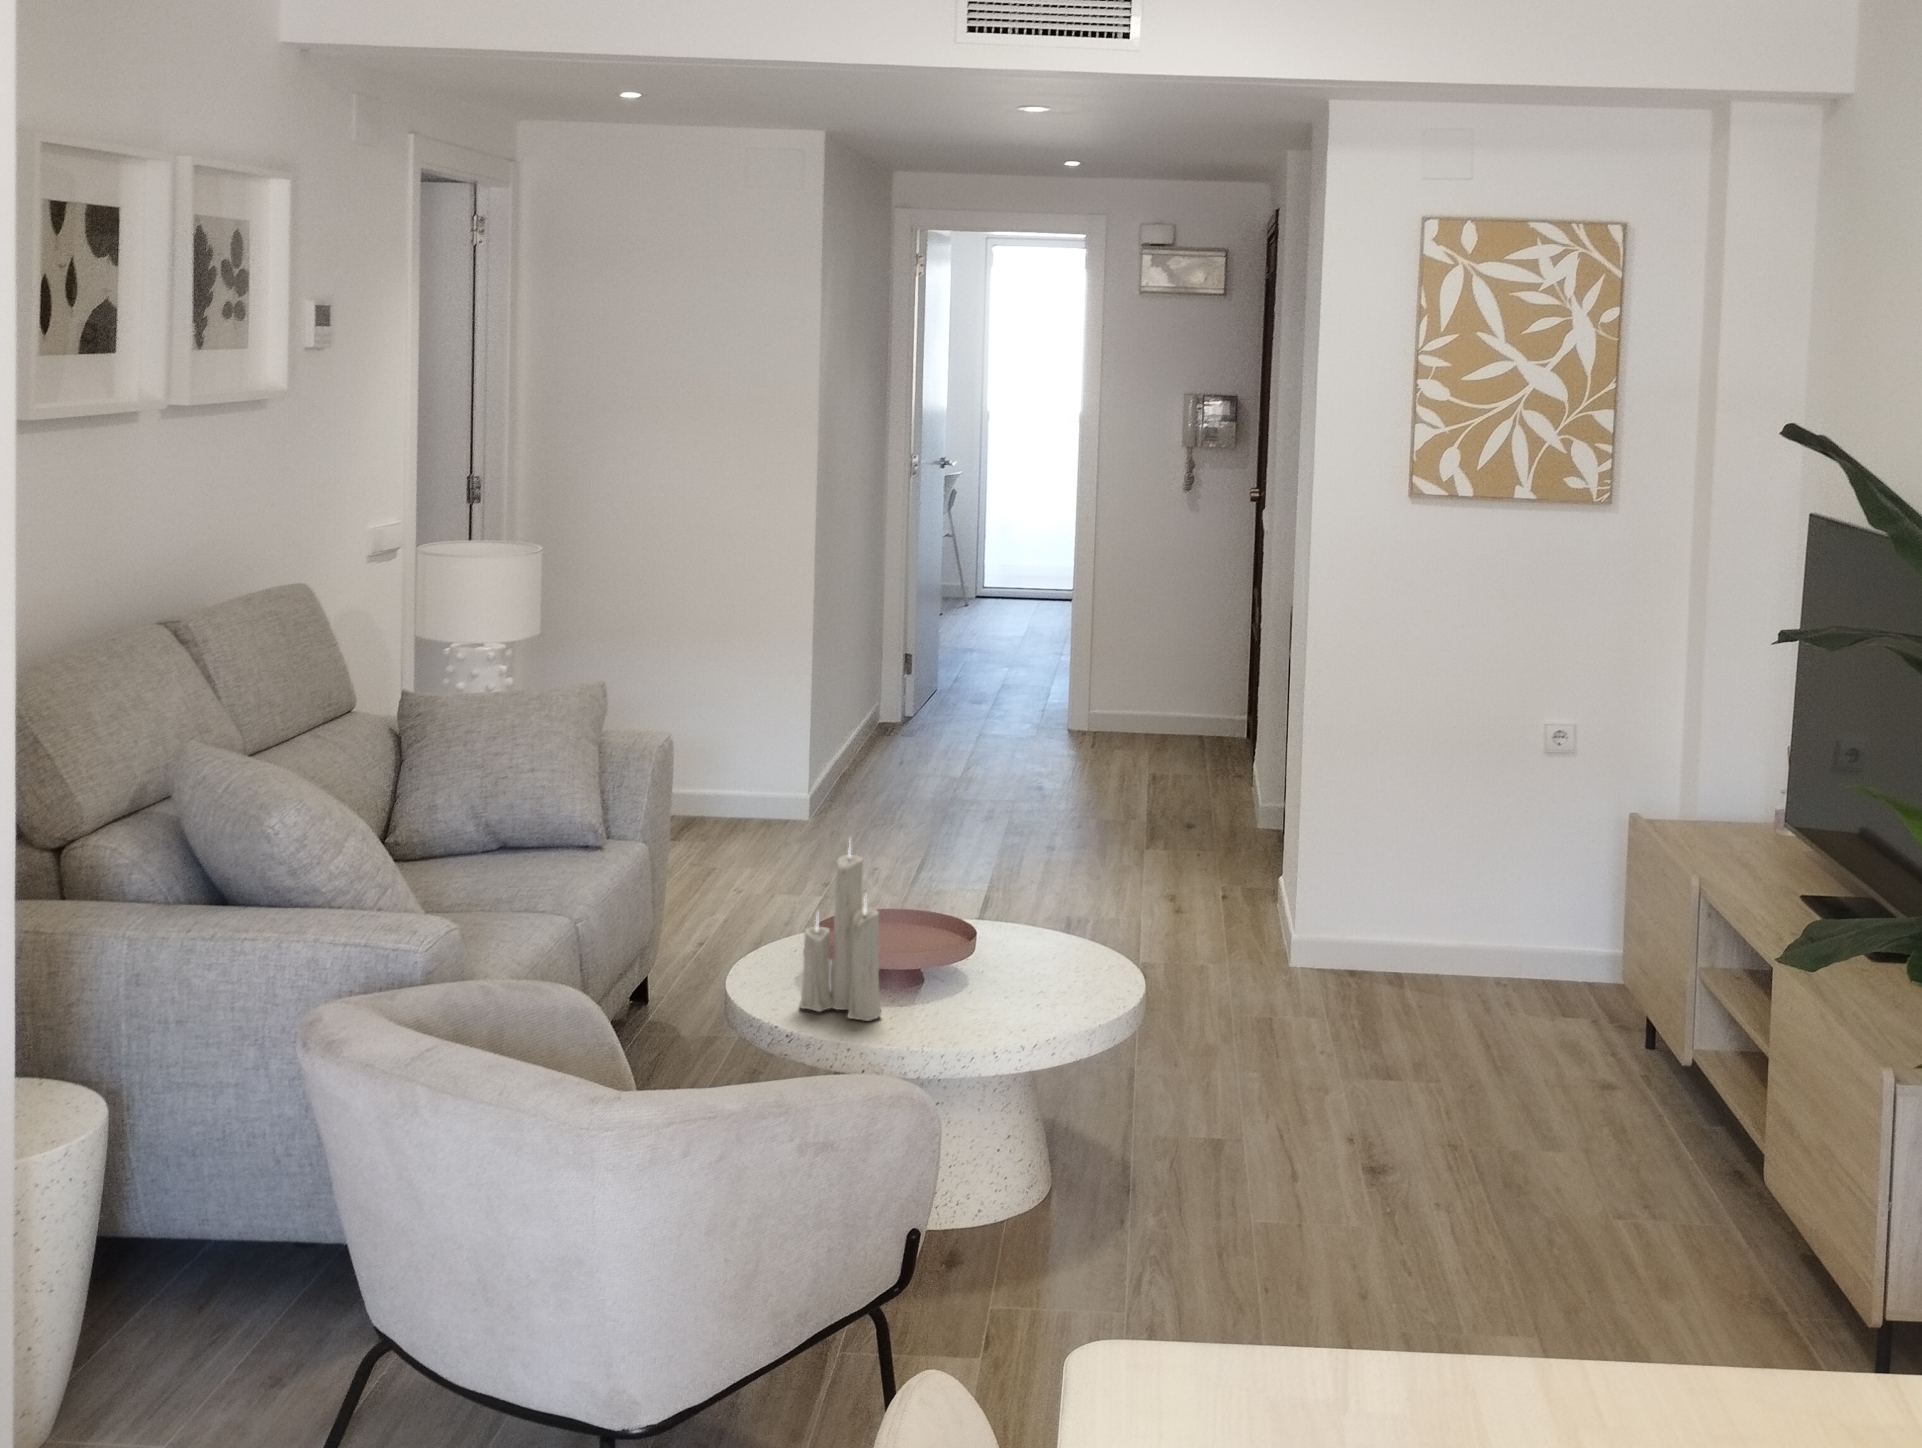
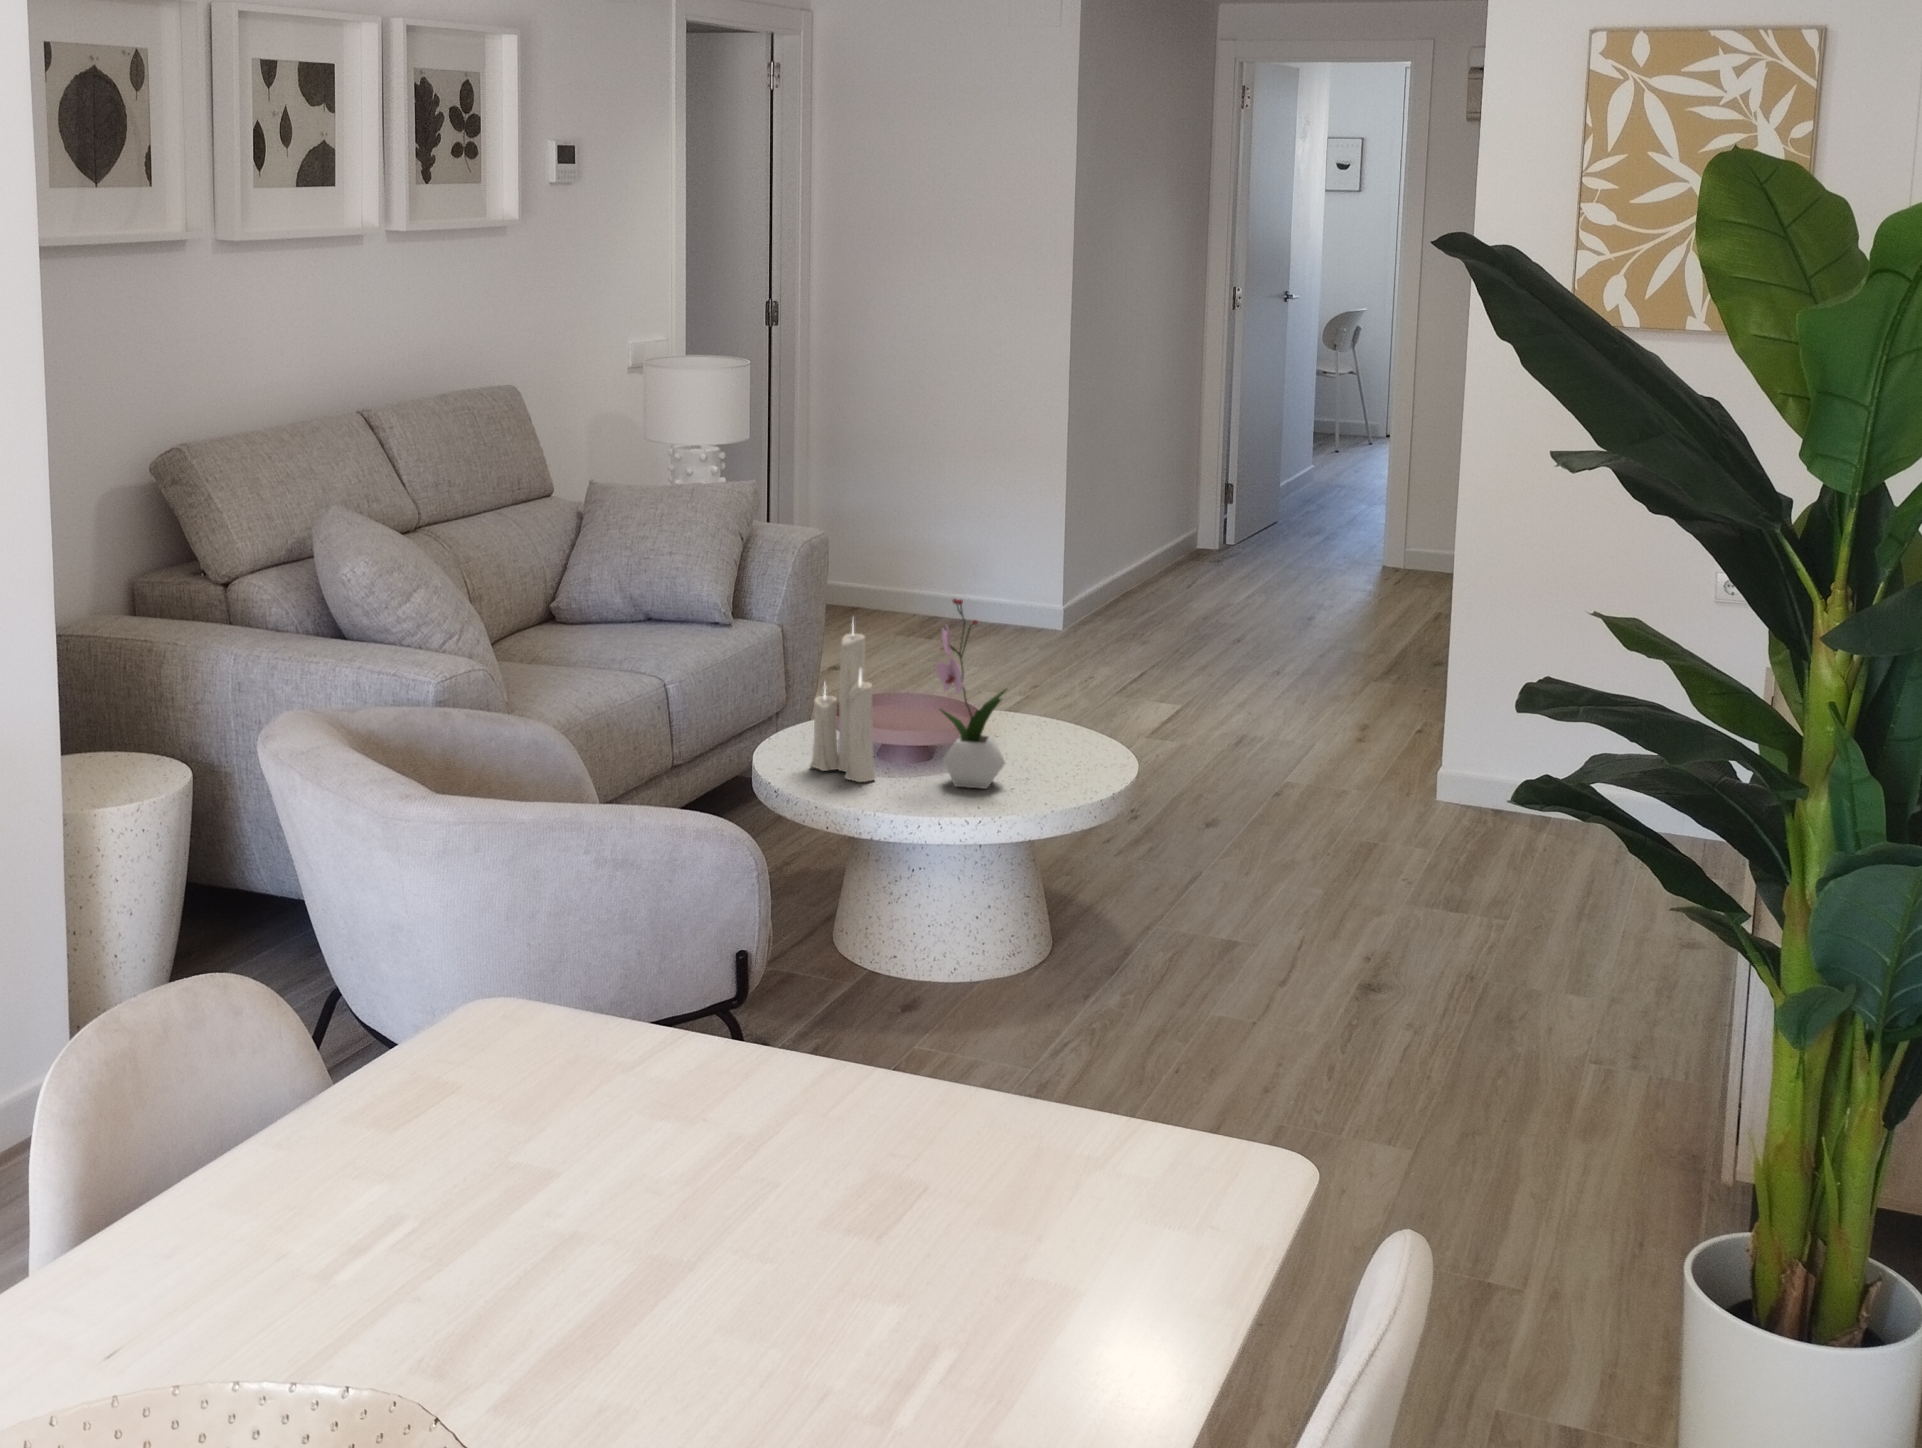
flower arrangement: none [943,809,1027,1016] -> present [936,599,1006,789]

